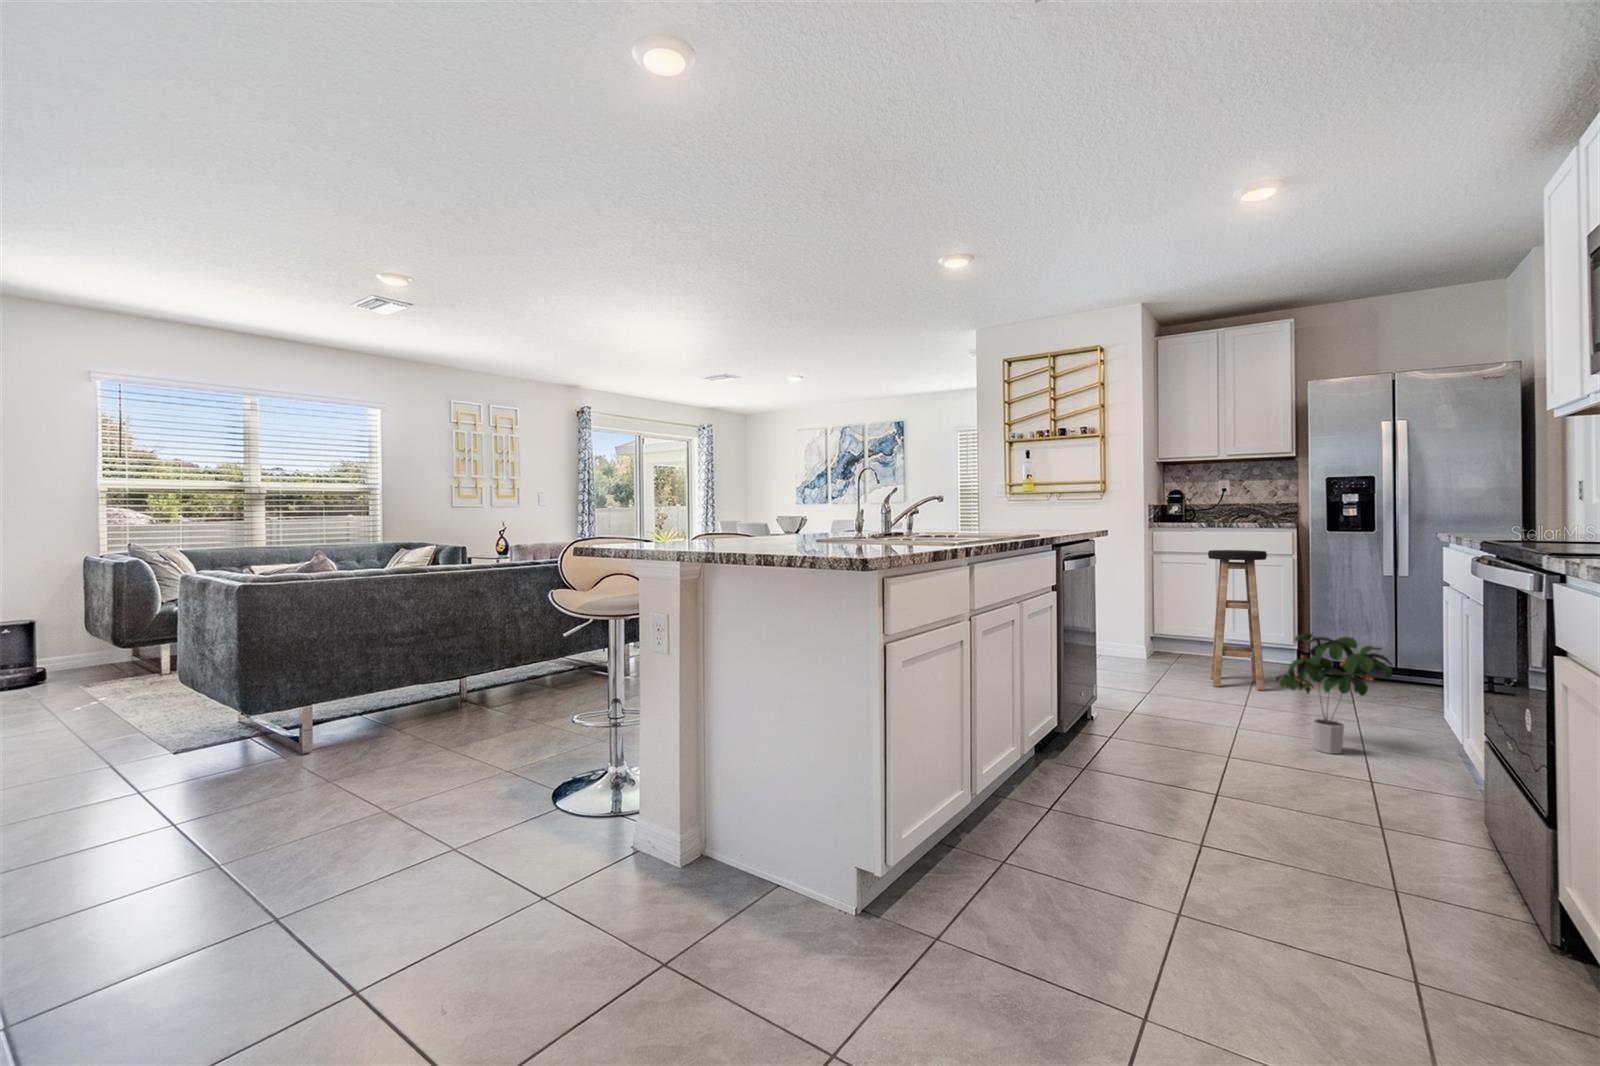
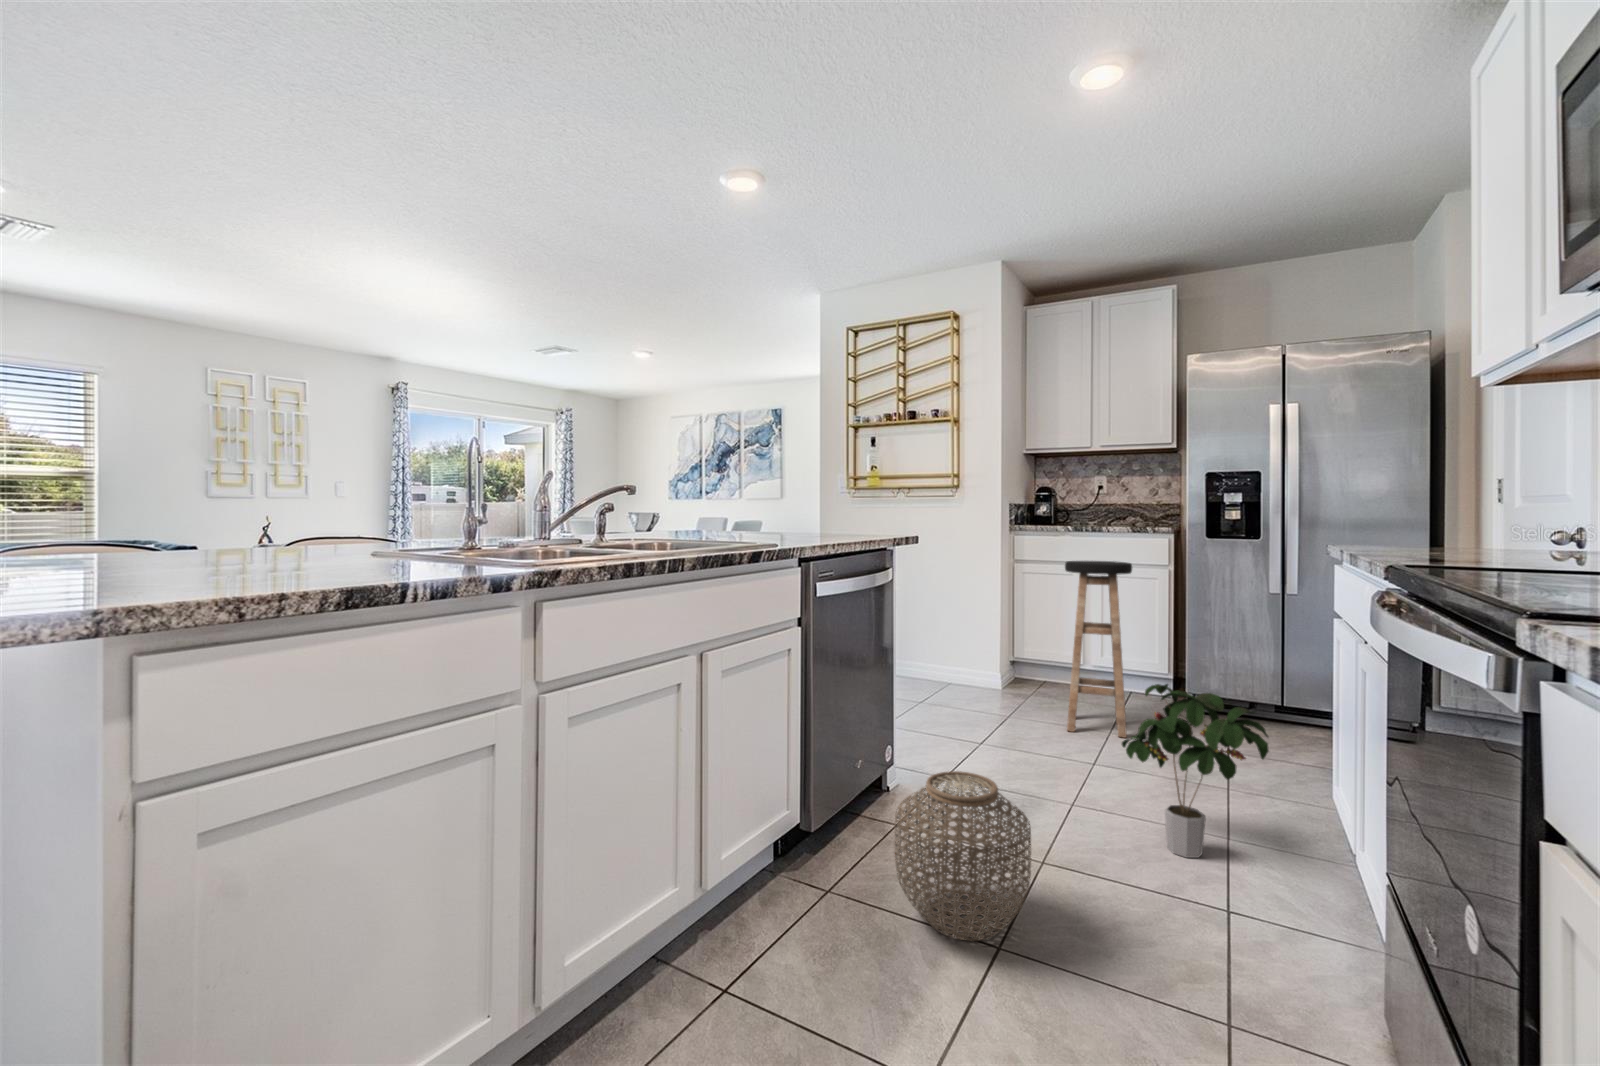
woven basket: none [1133,683,1231,786] -> present [894,771,1031,941]

